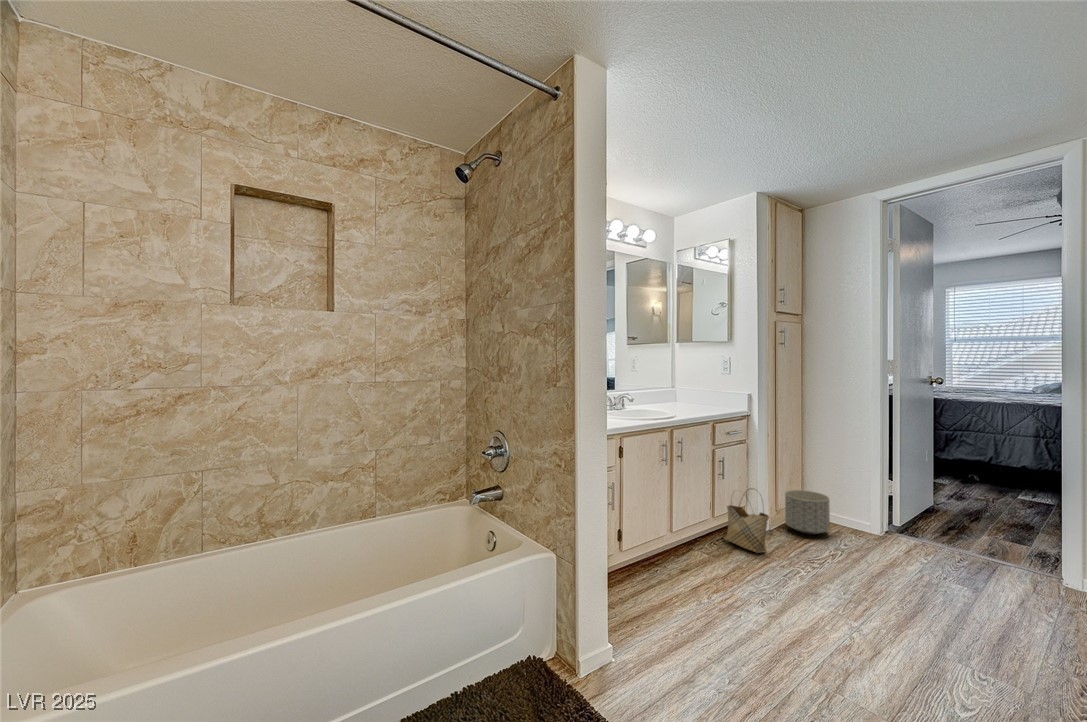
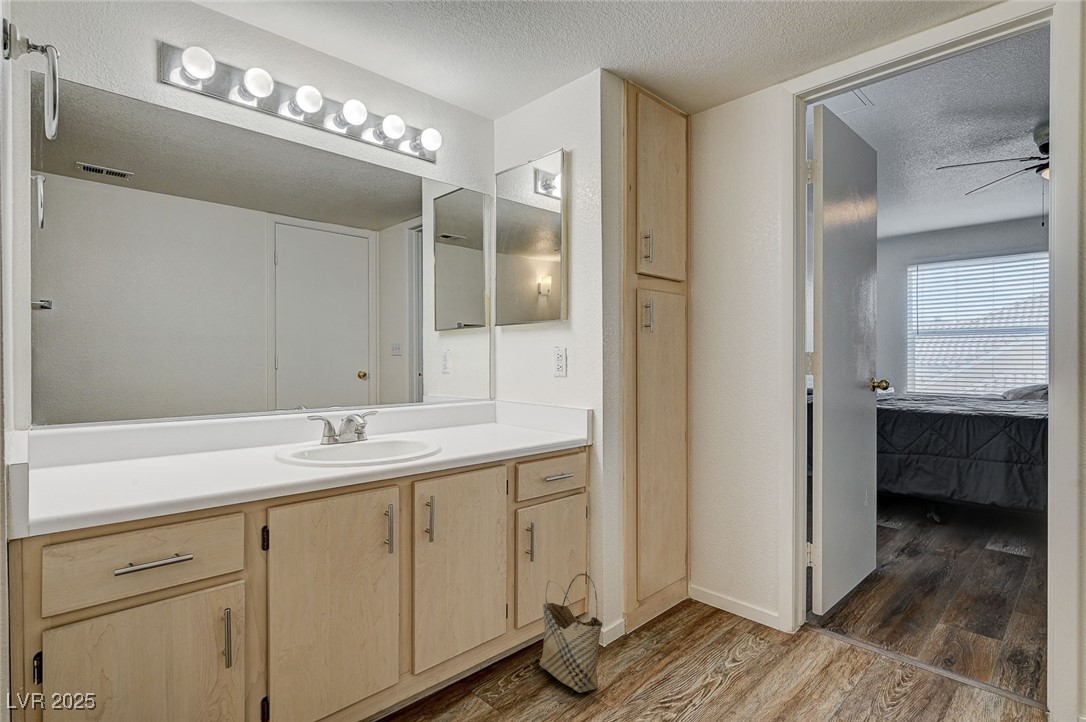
planter: present [785,490,830,535] -> none [650,564,715,641]

